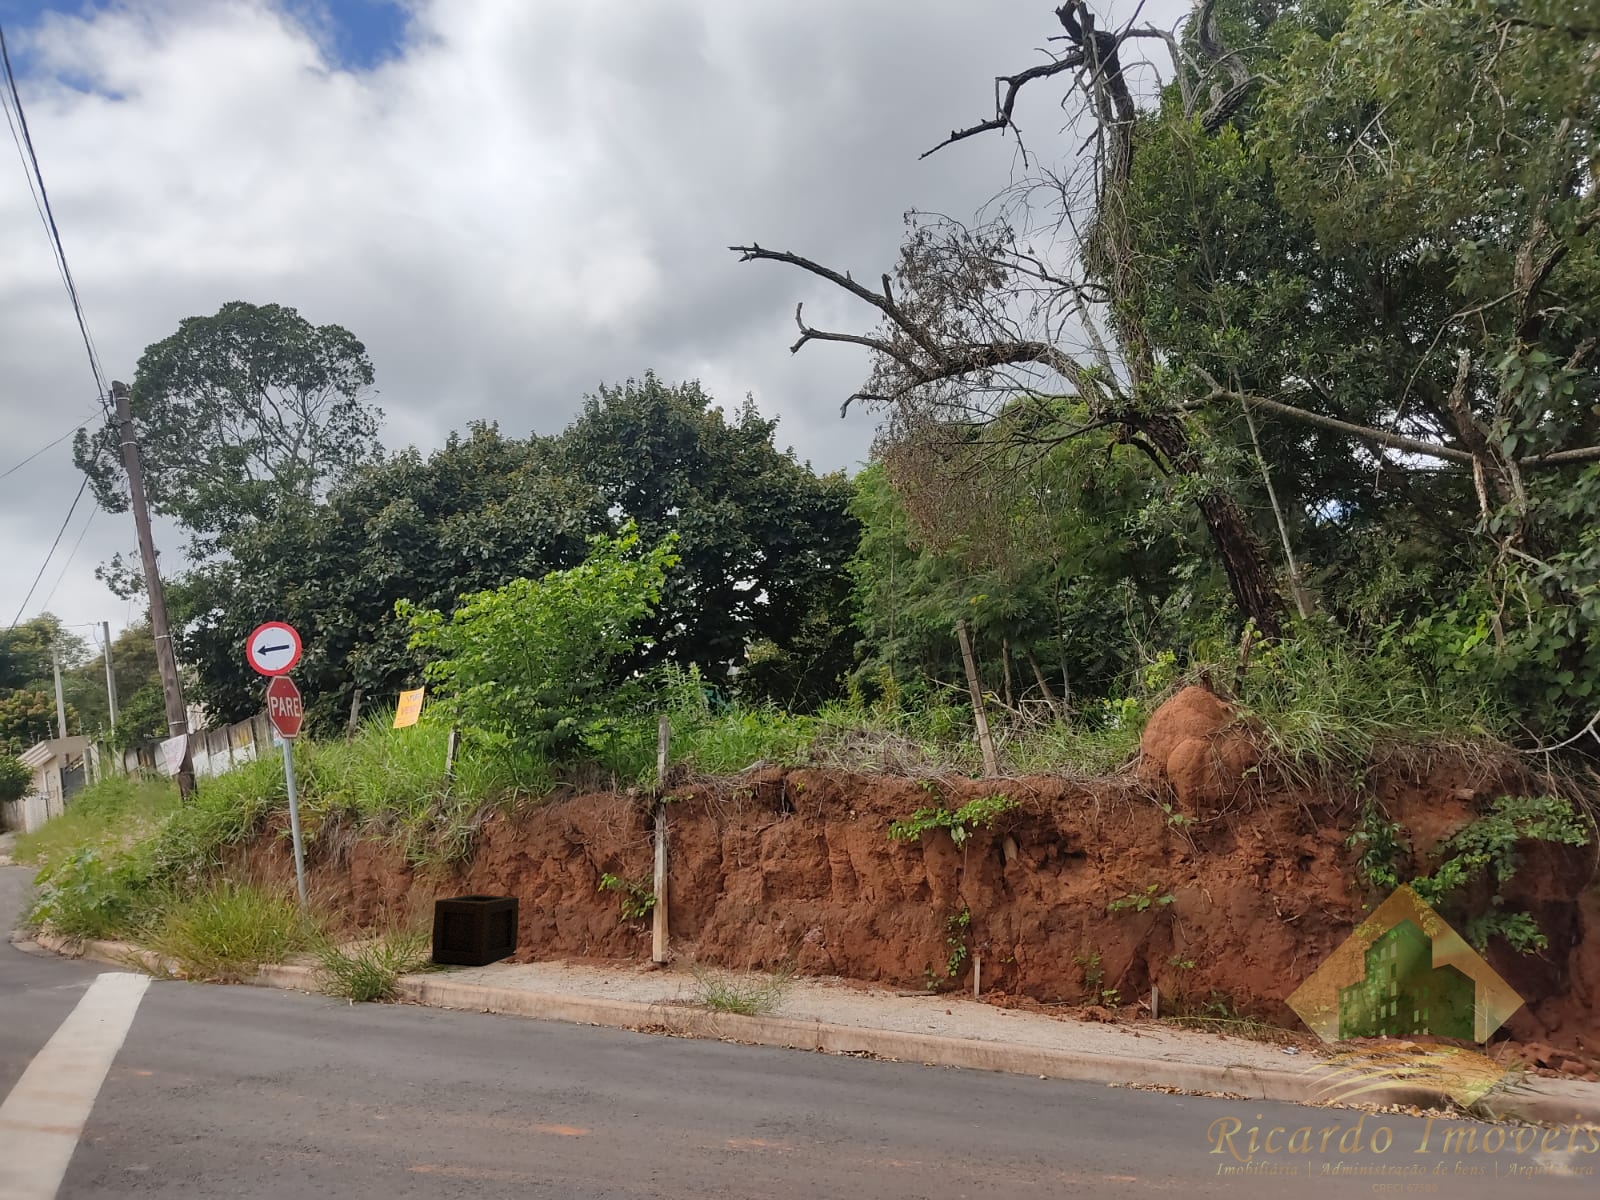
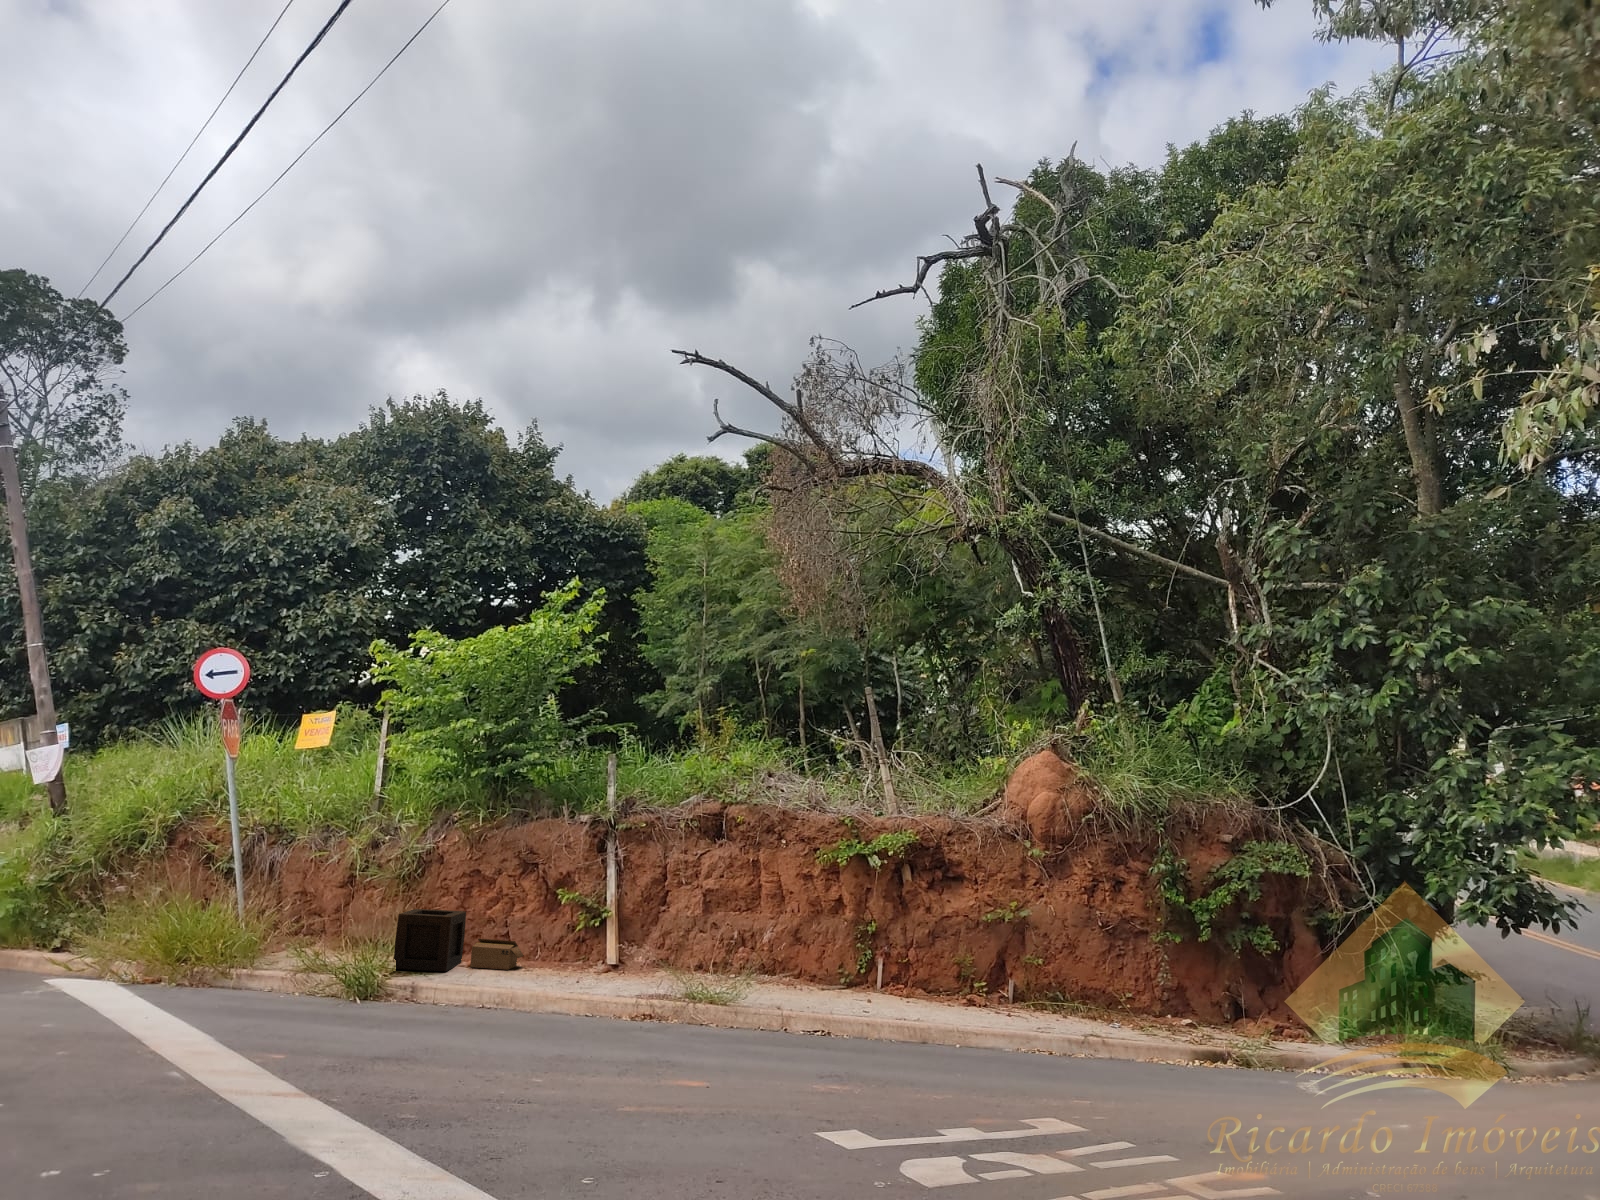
cardboard box: none [515,928,573,964] -> present [470,939,524,970]

